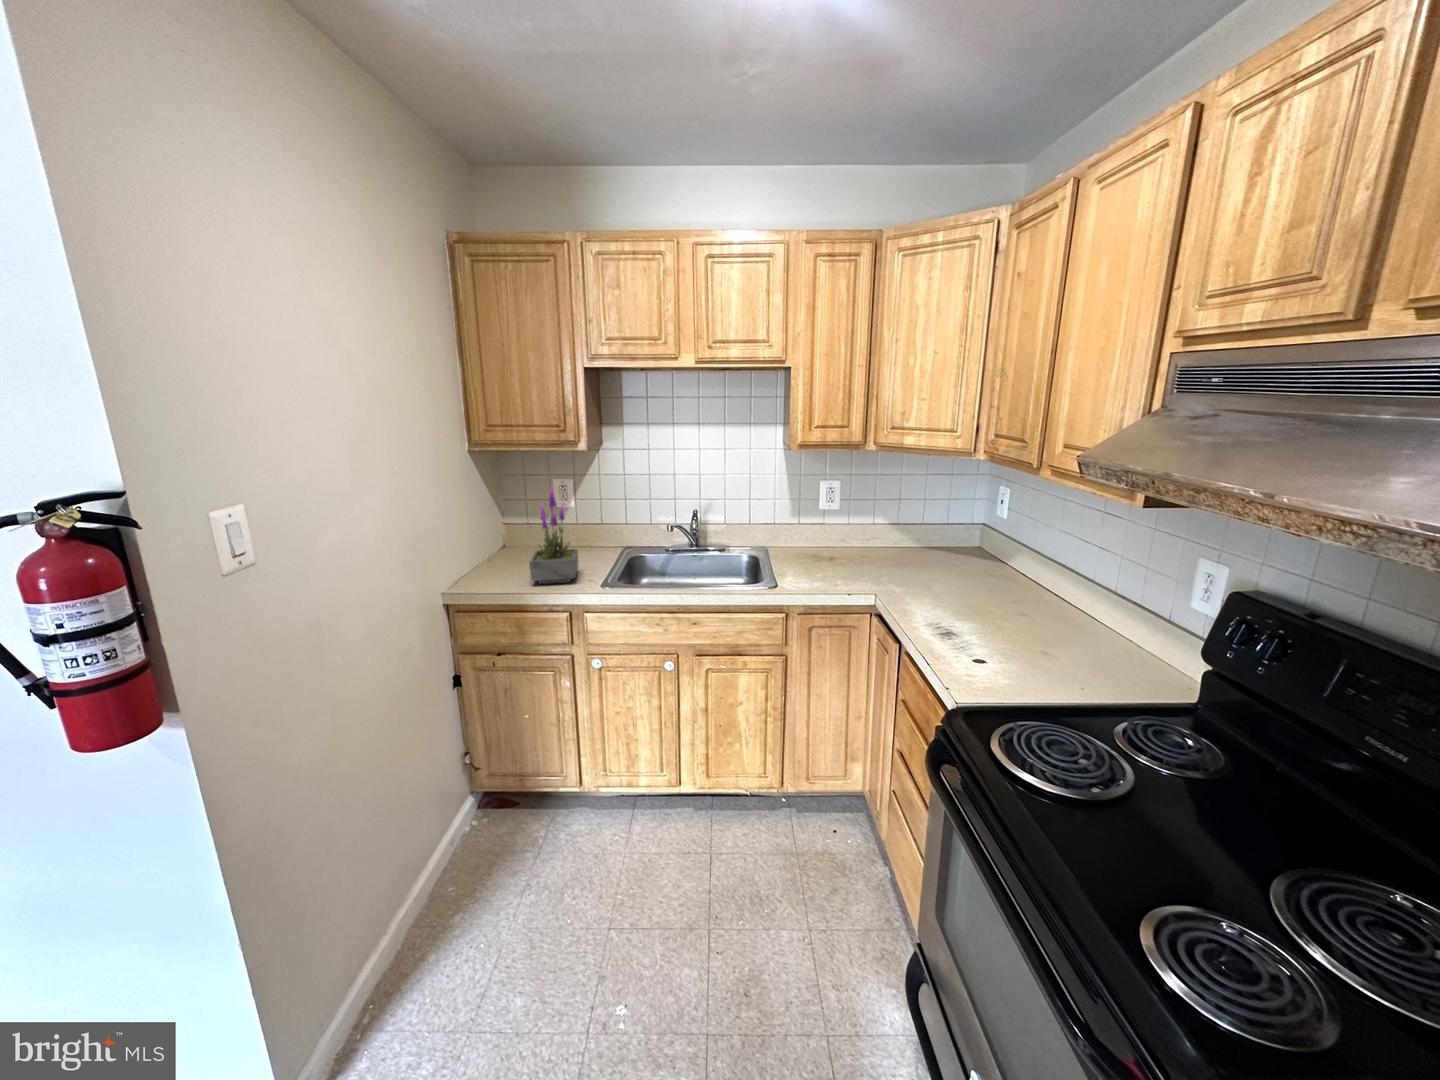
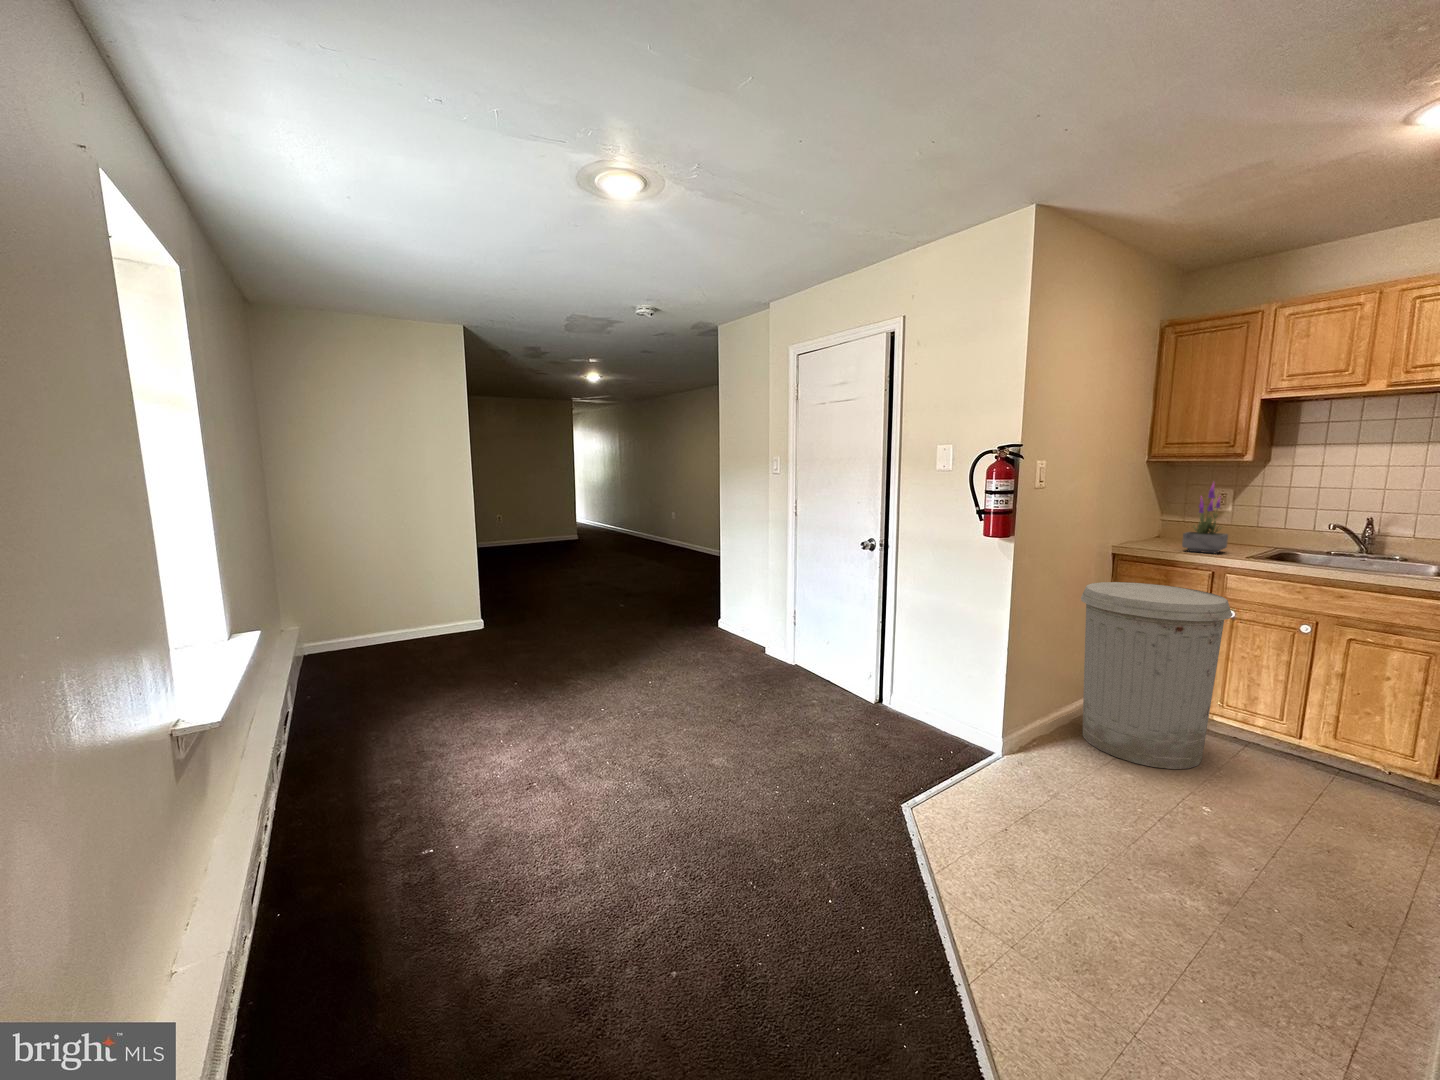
trash can: none [398,649,606,970] -> present [1081,582,1232,769]

